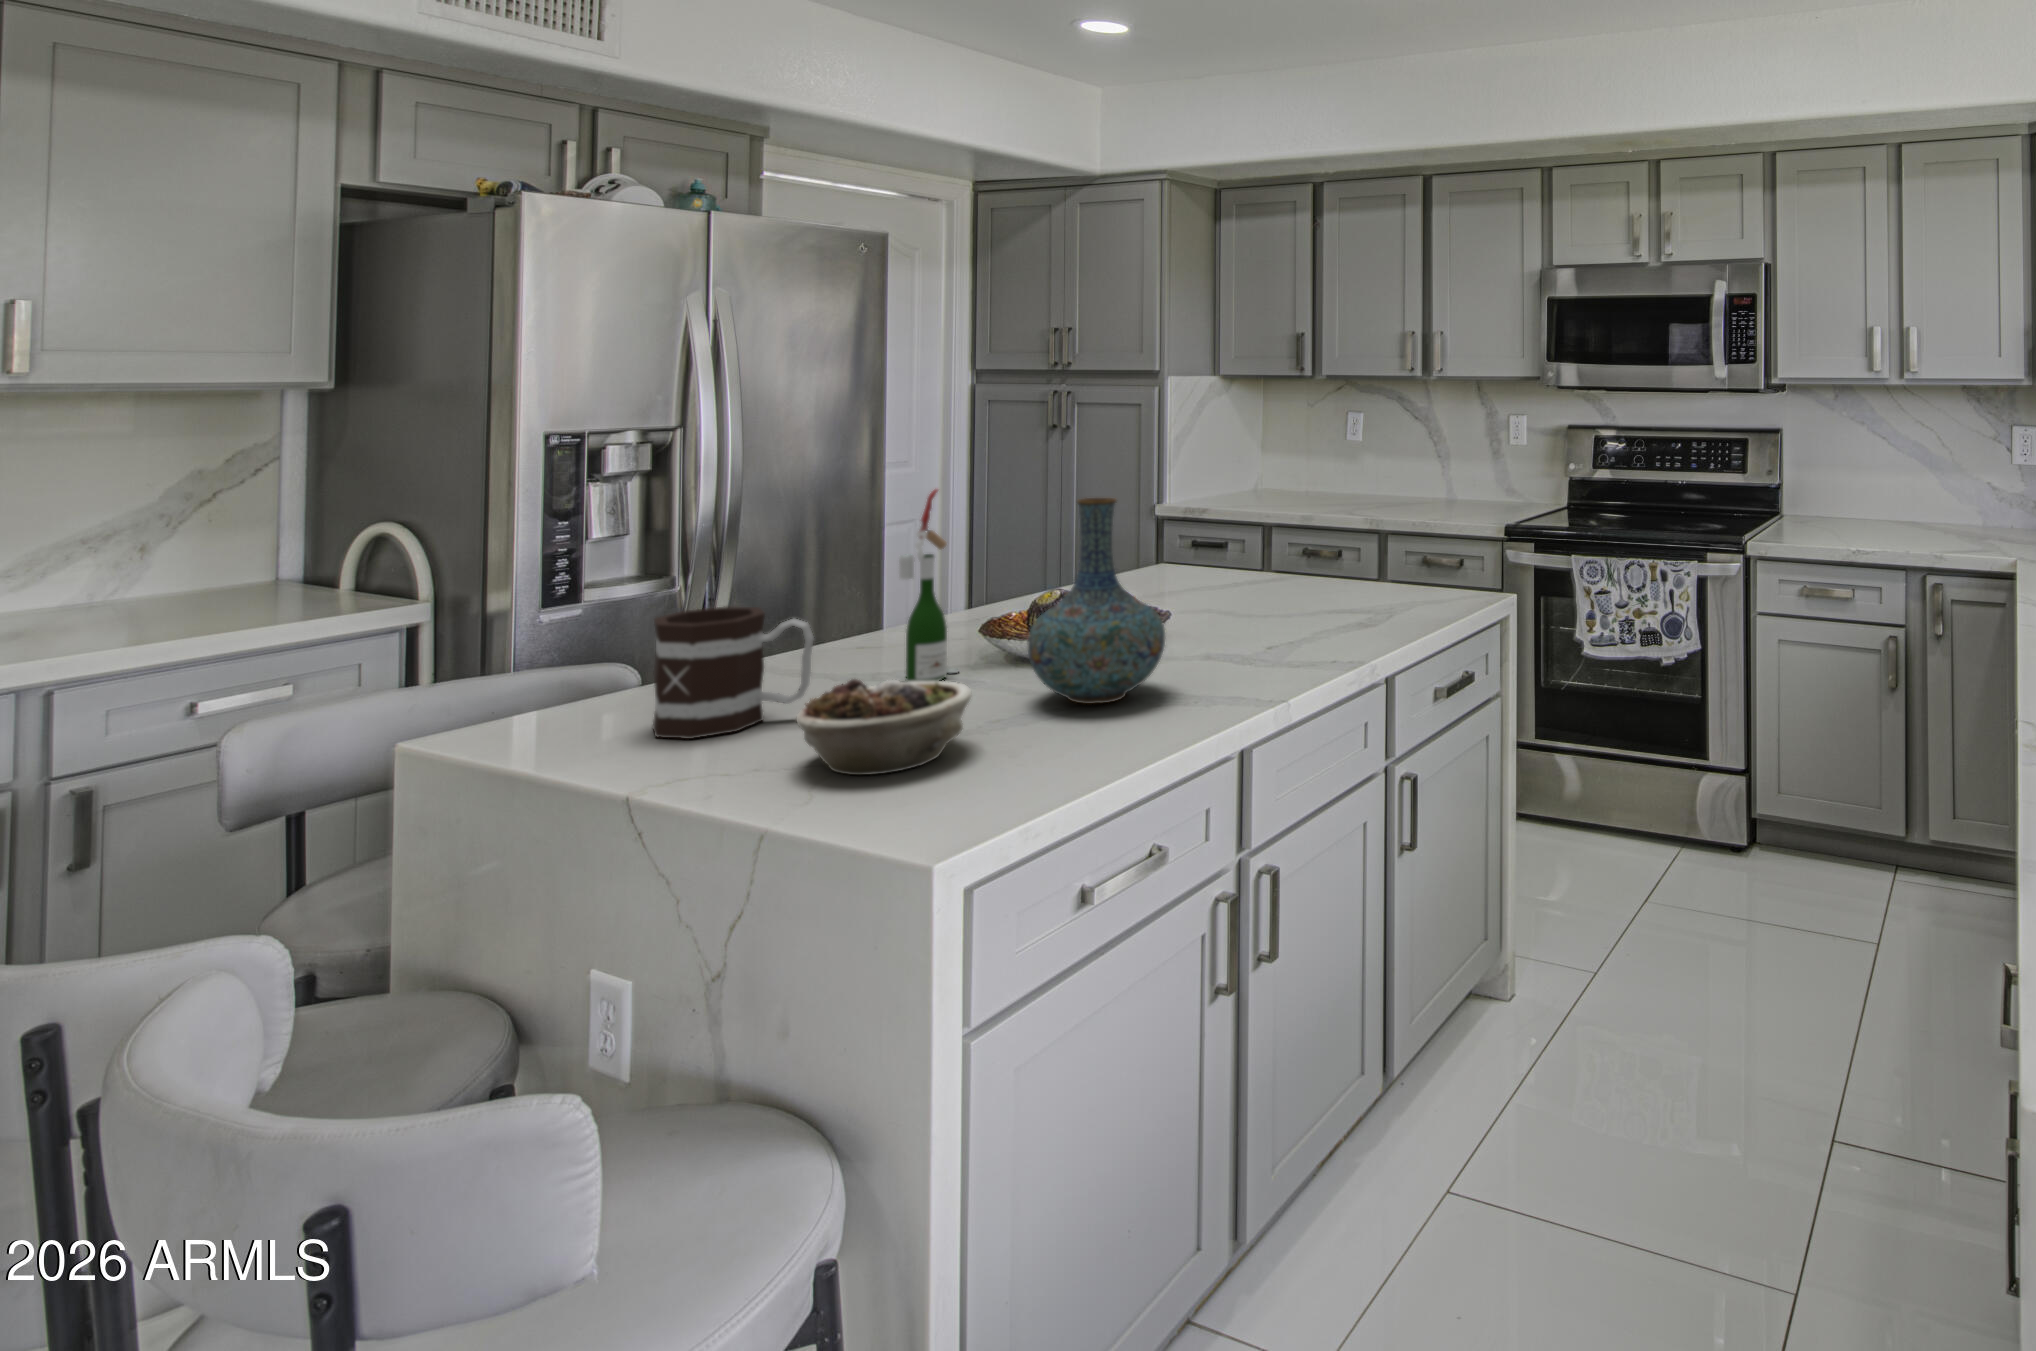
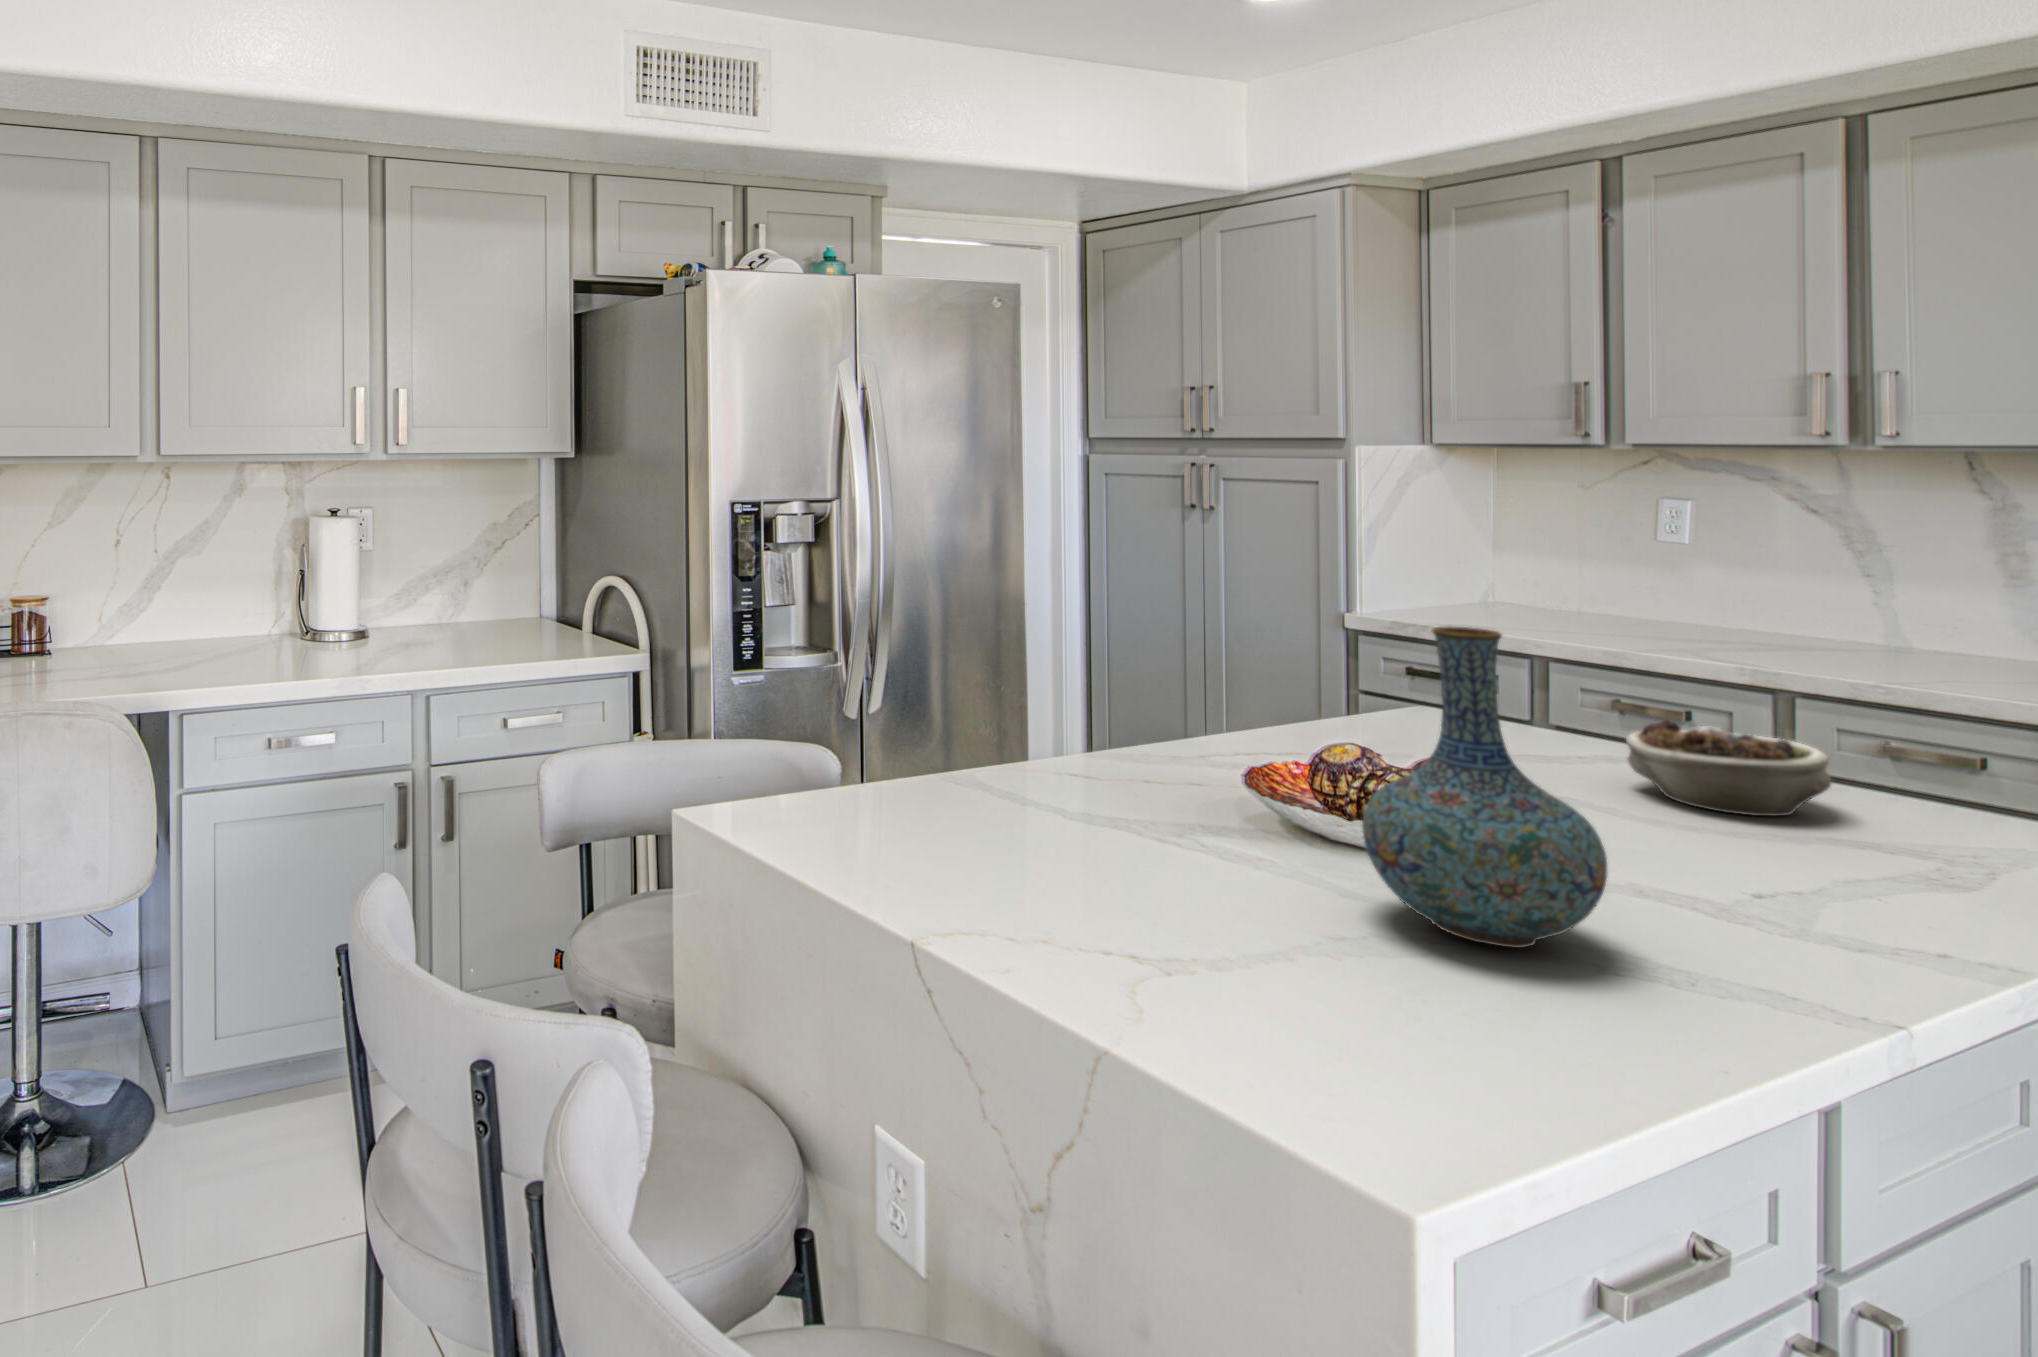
wine bottle: present [899,489,959,682] -> none [1145,592,1228,848]
mug: present [653,606,814,739] -> none [892,717,1068,877]
succulent planter: present [796,679,971,775] -> present [1626,720,1832,816]

